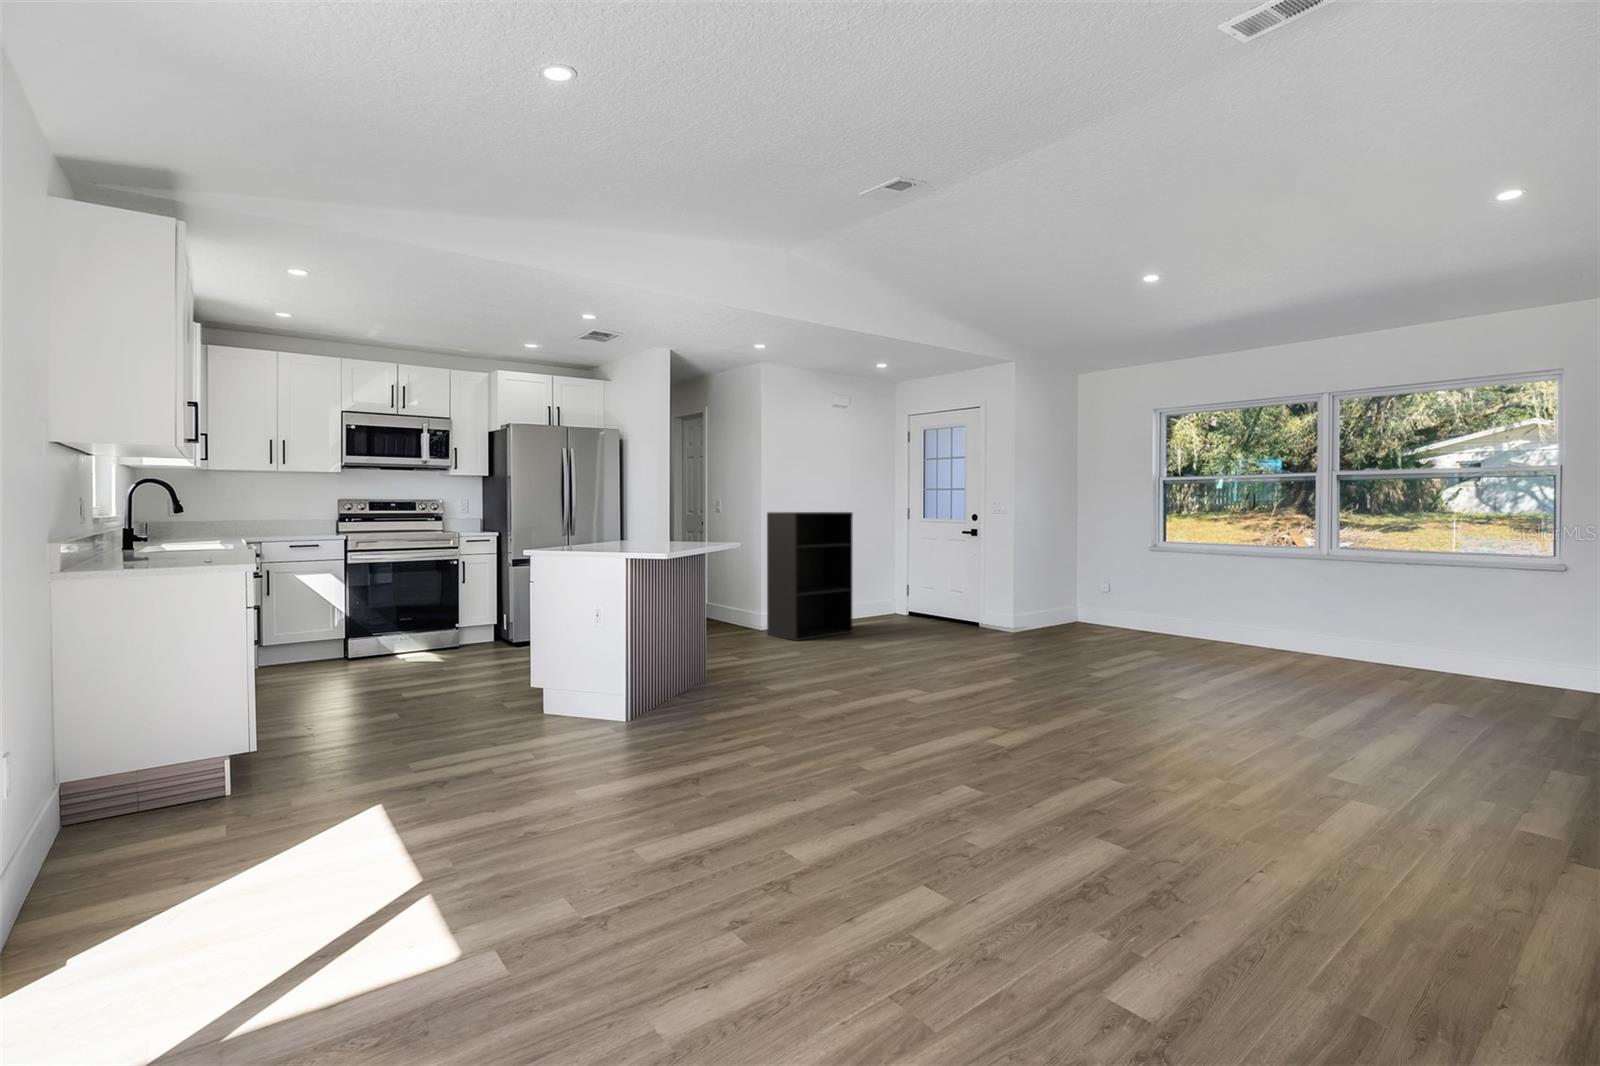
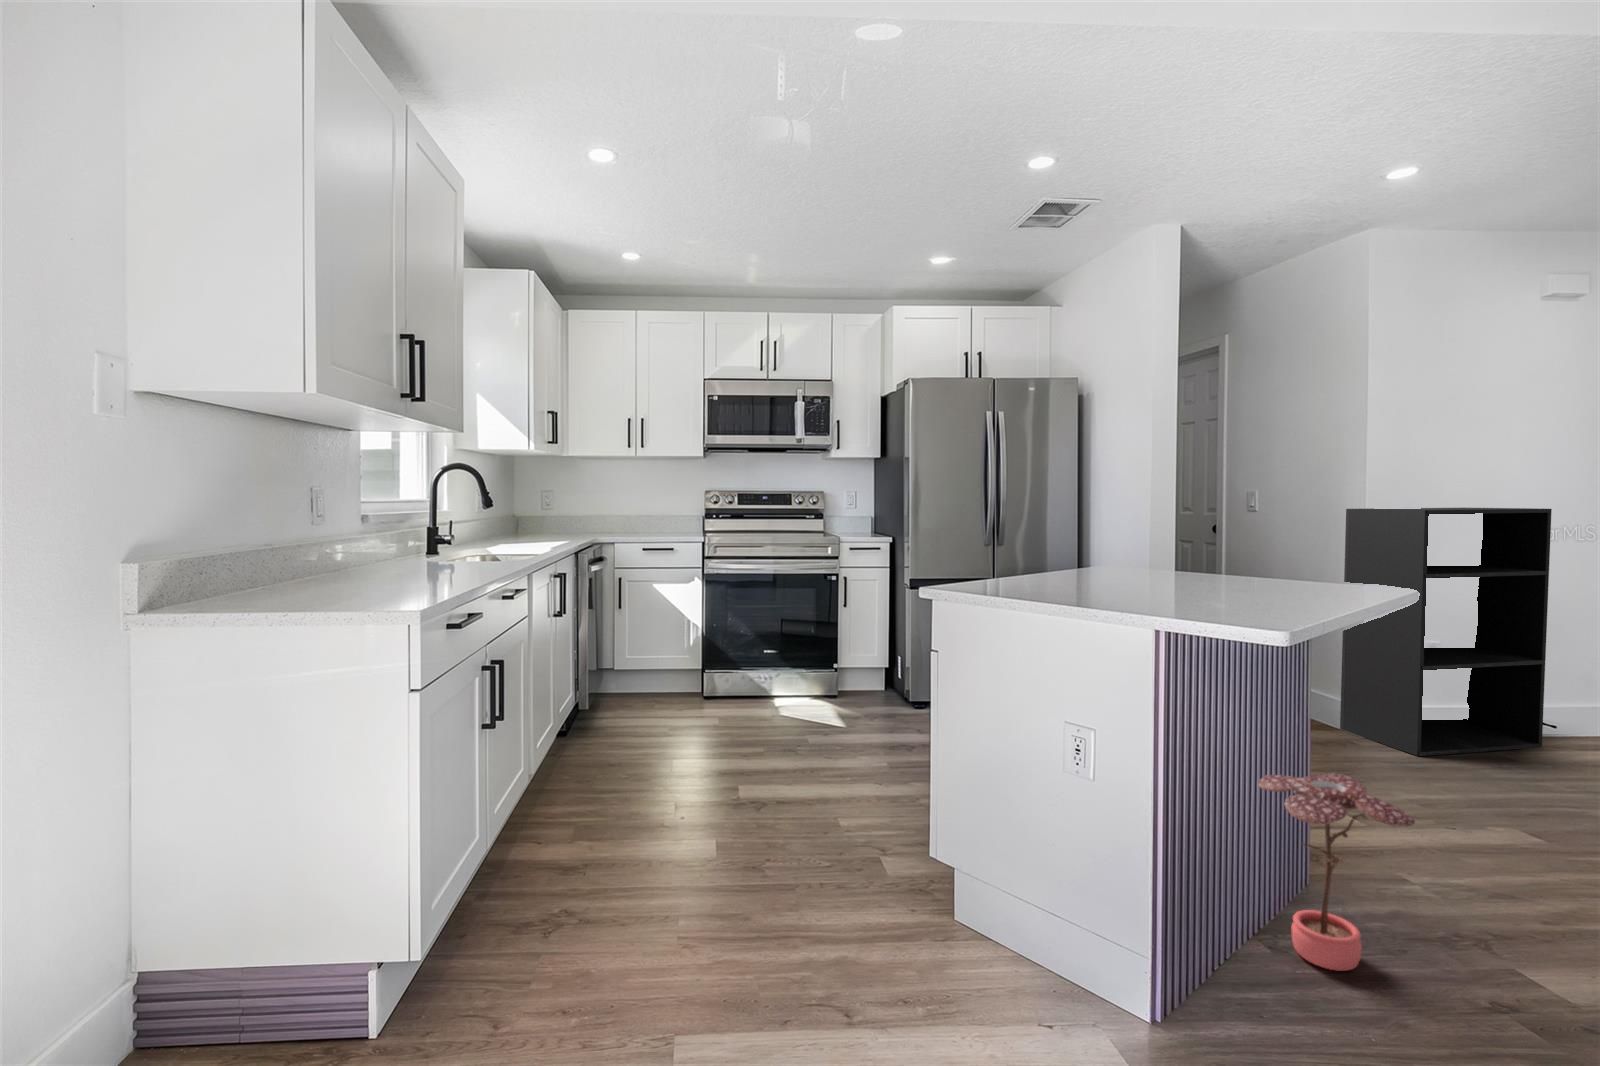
potted plant: none [688,624,742,701] -> present [1258,774,1415,971]

